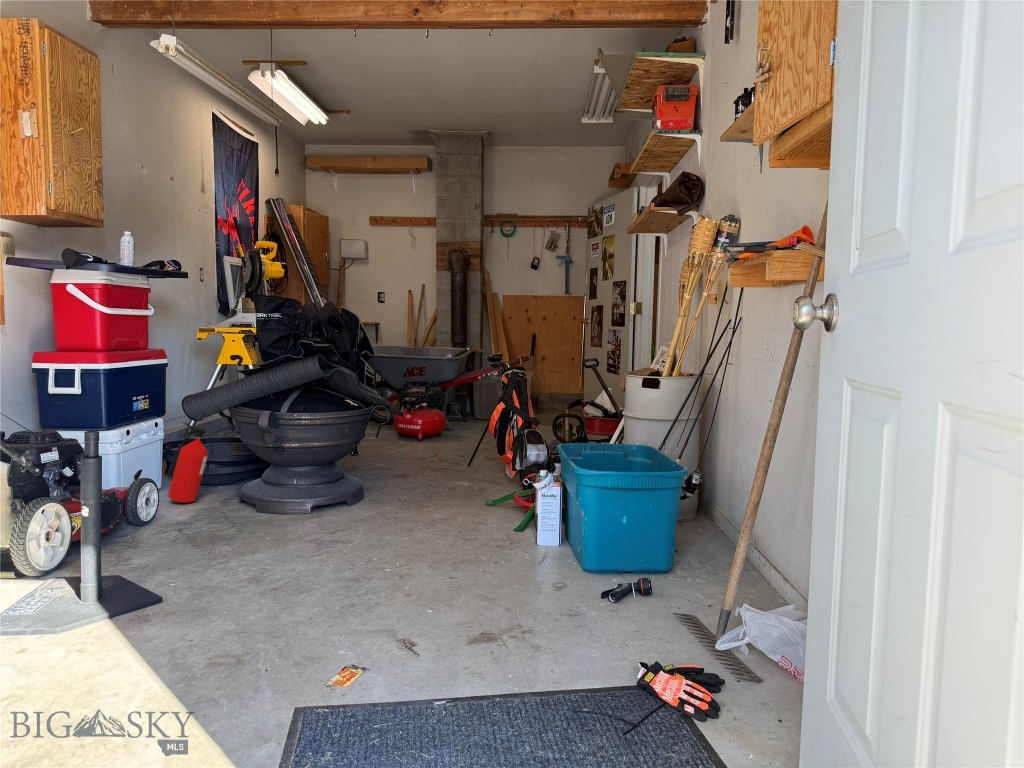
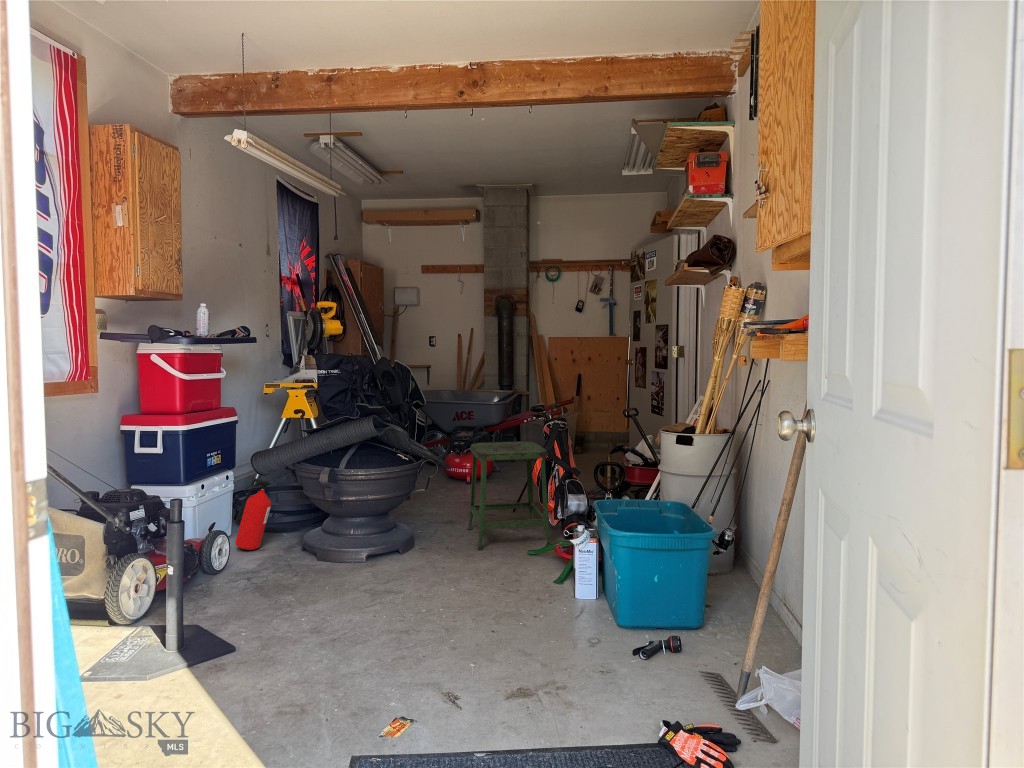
stool: none [422,391,510,502] -> present [467,441,551,551]

